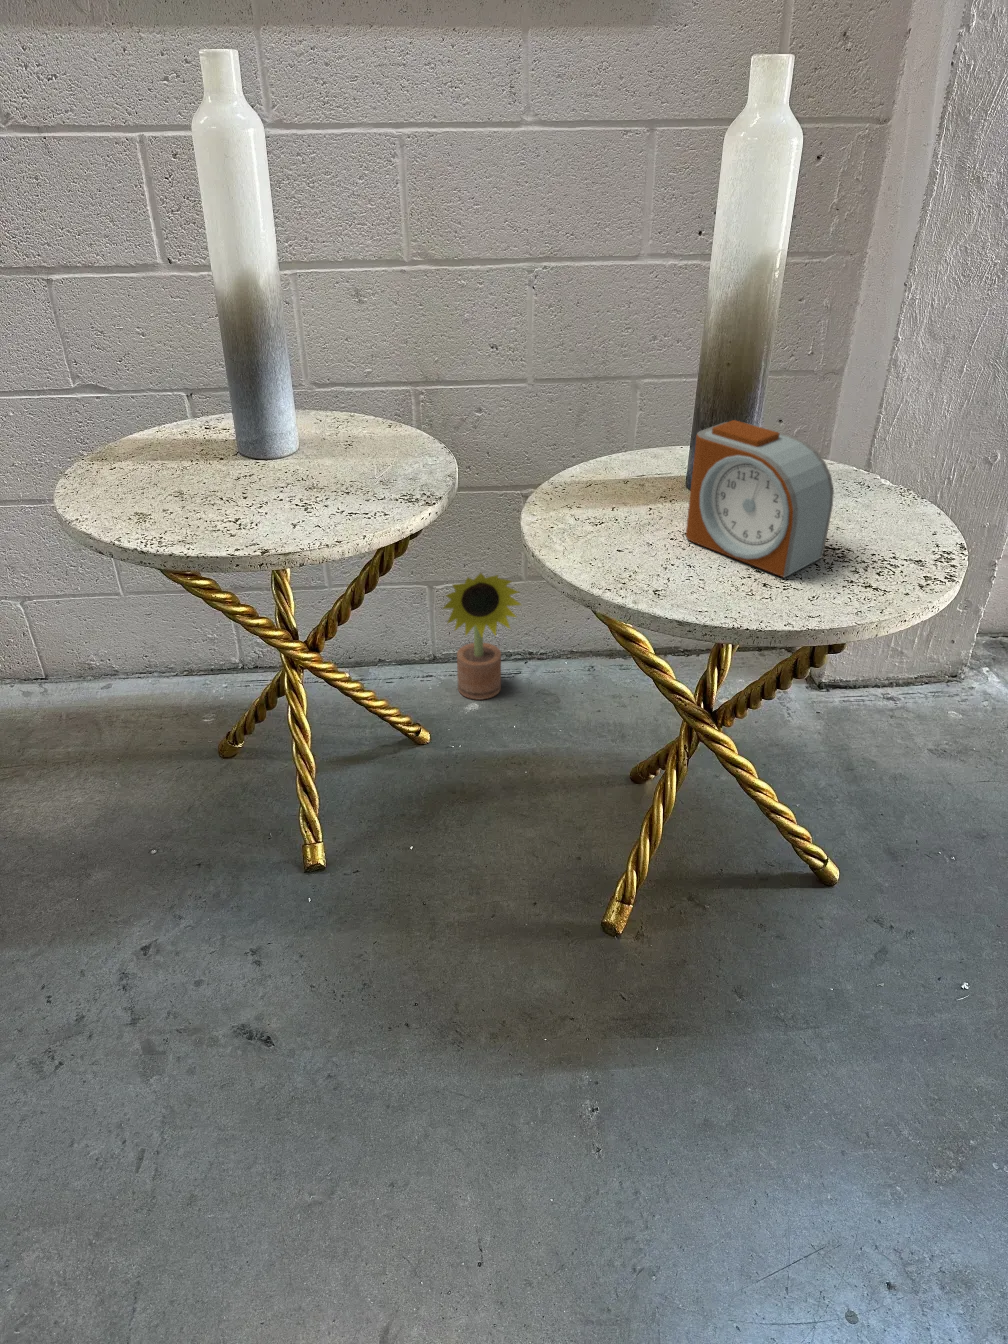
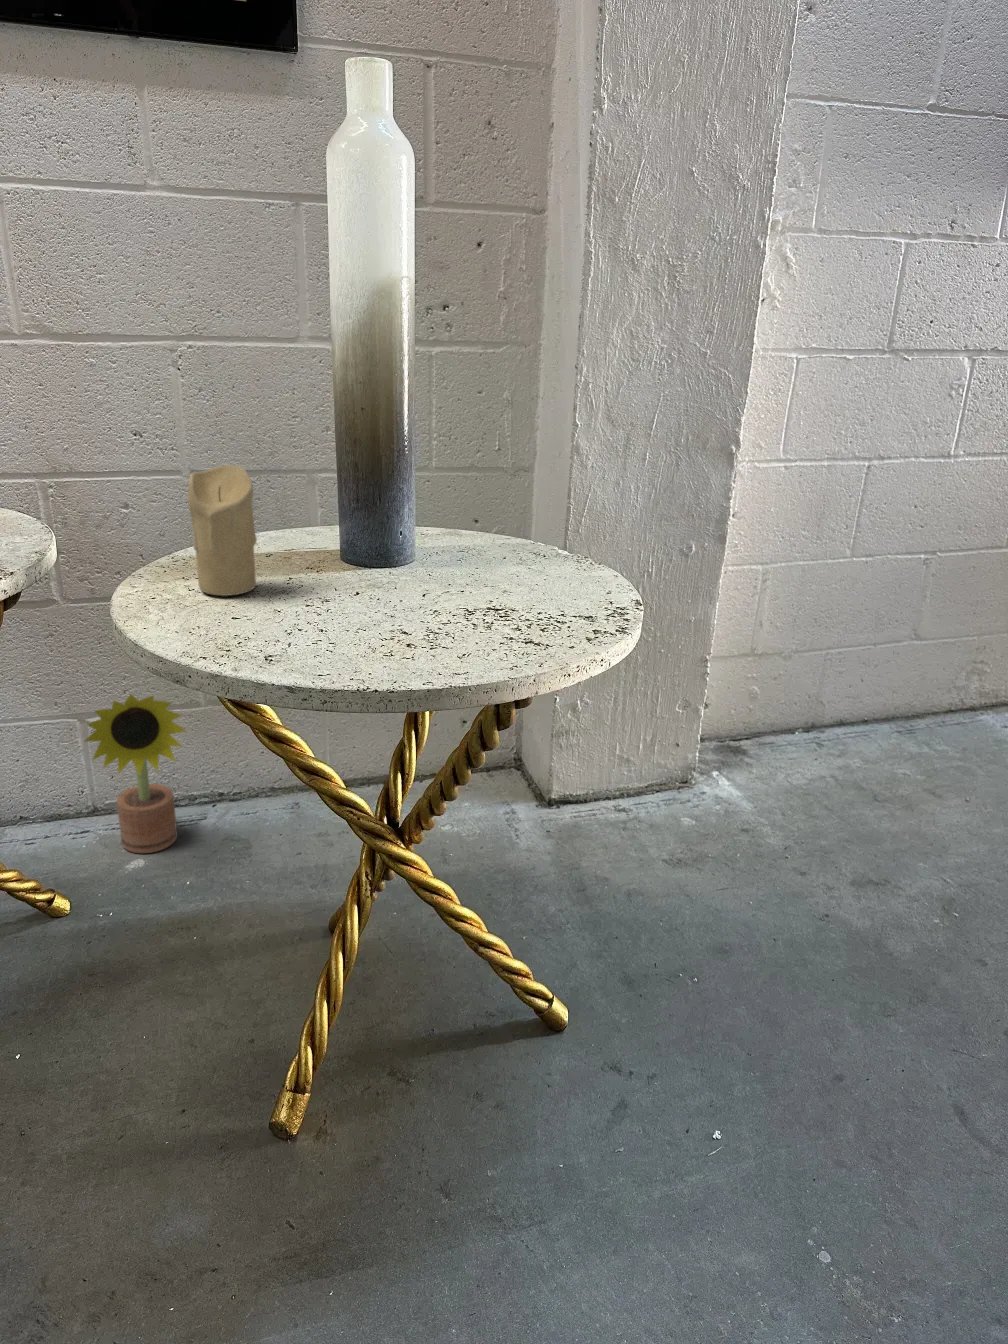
candle: none [586,418,640,526] -> present [187,465,257,596]
alarm clock: present [686,420,834,577] -> none [315,460,483,637]

